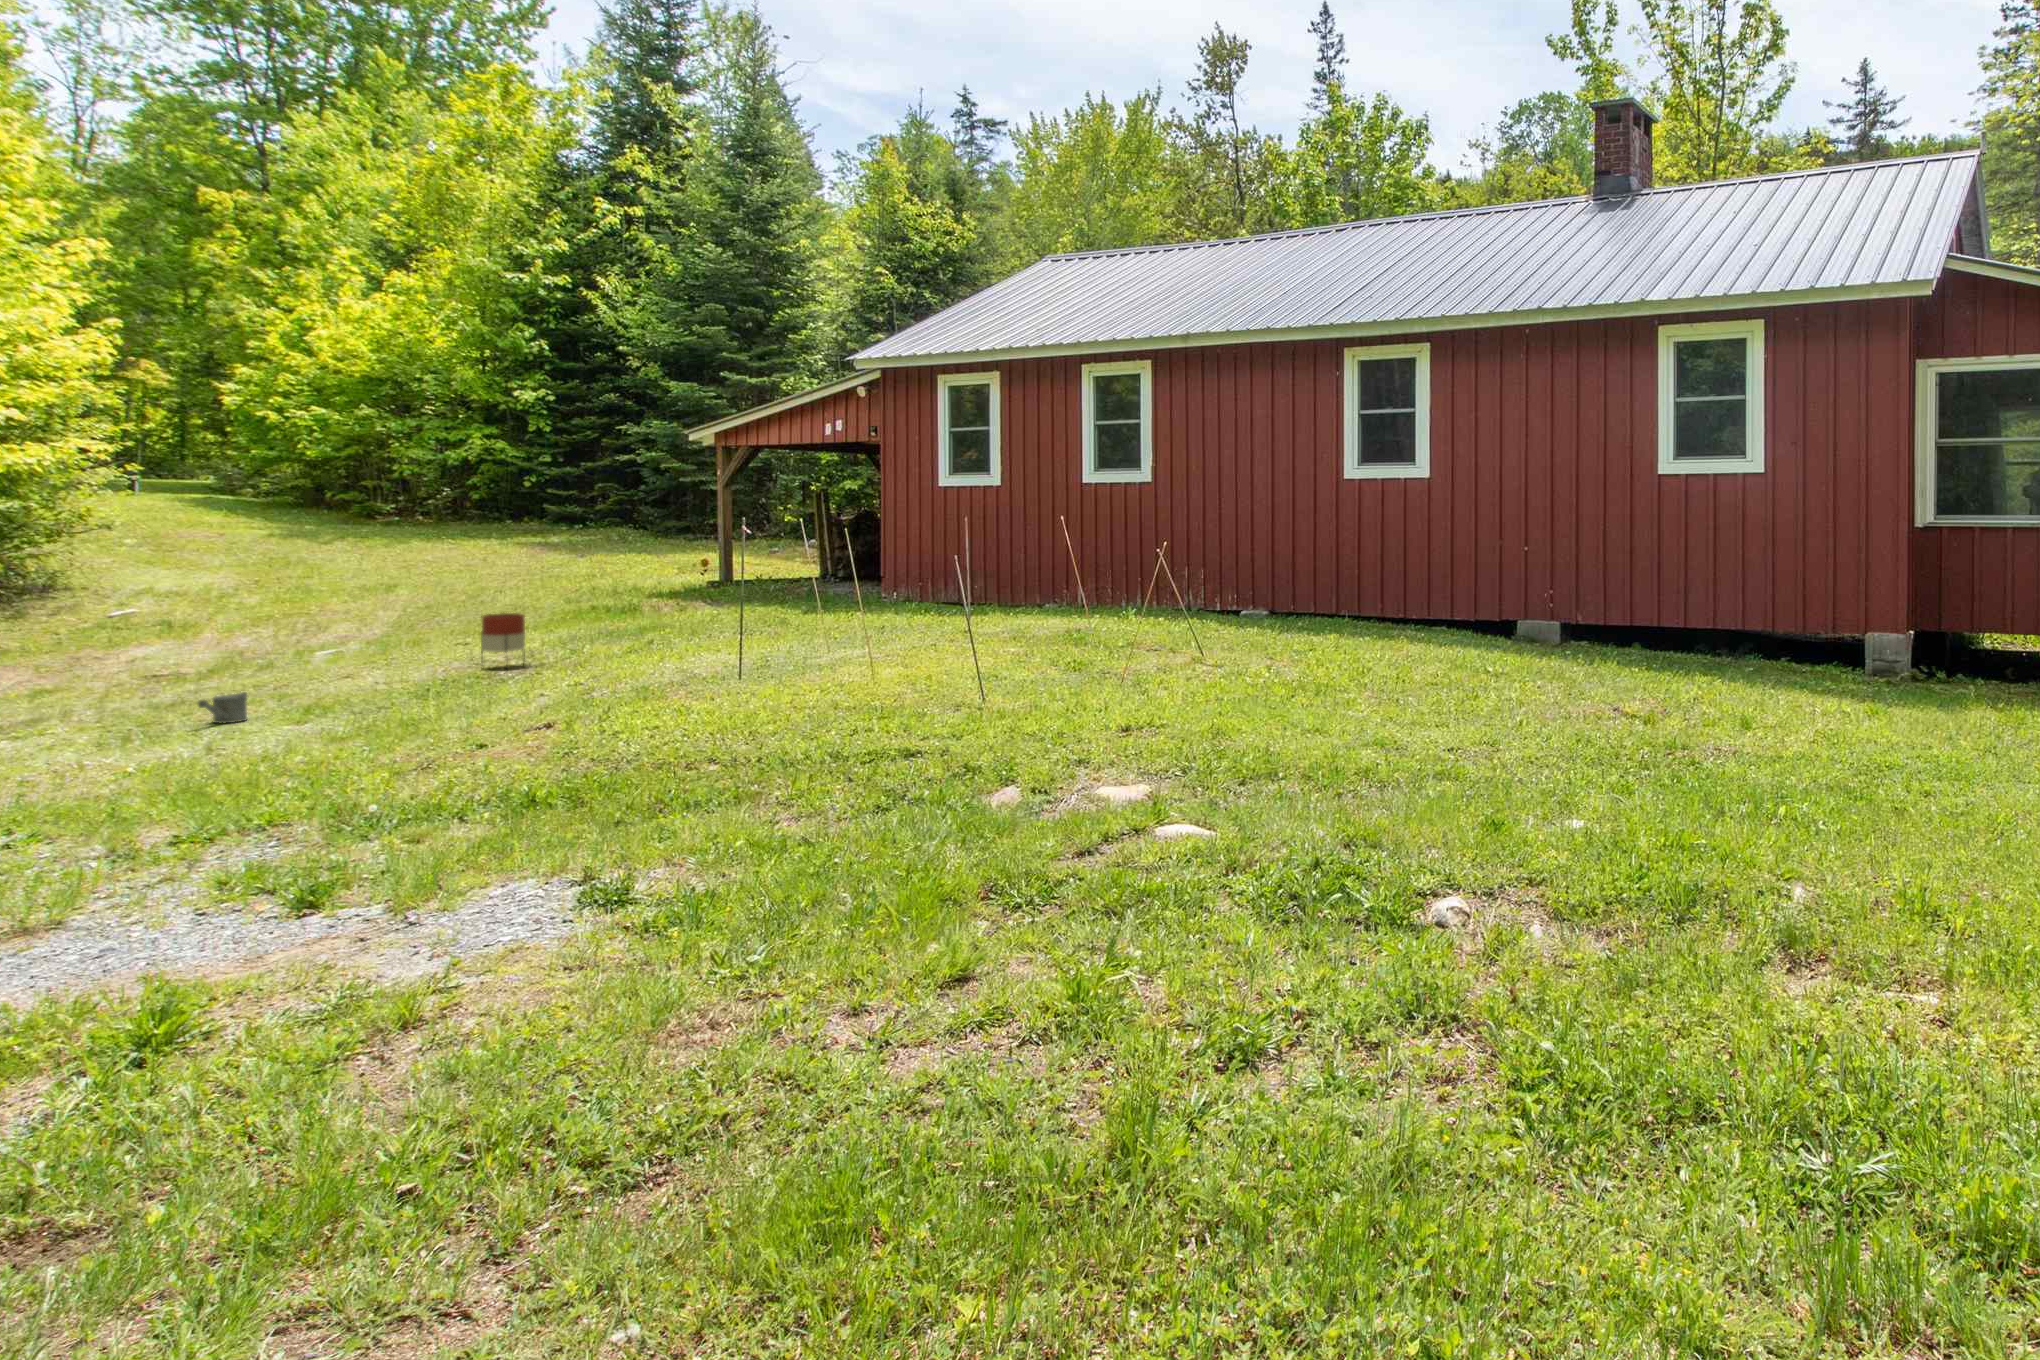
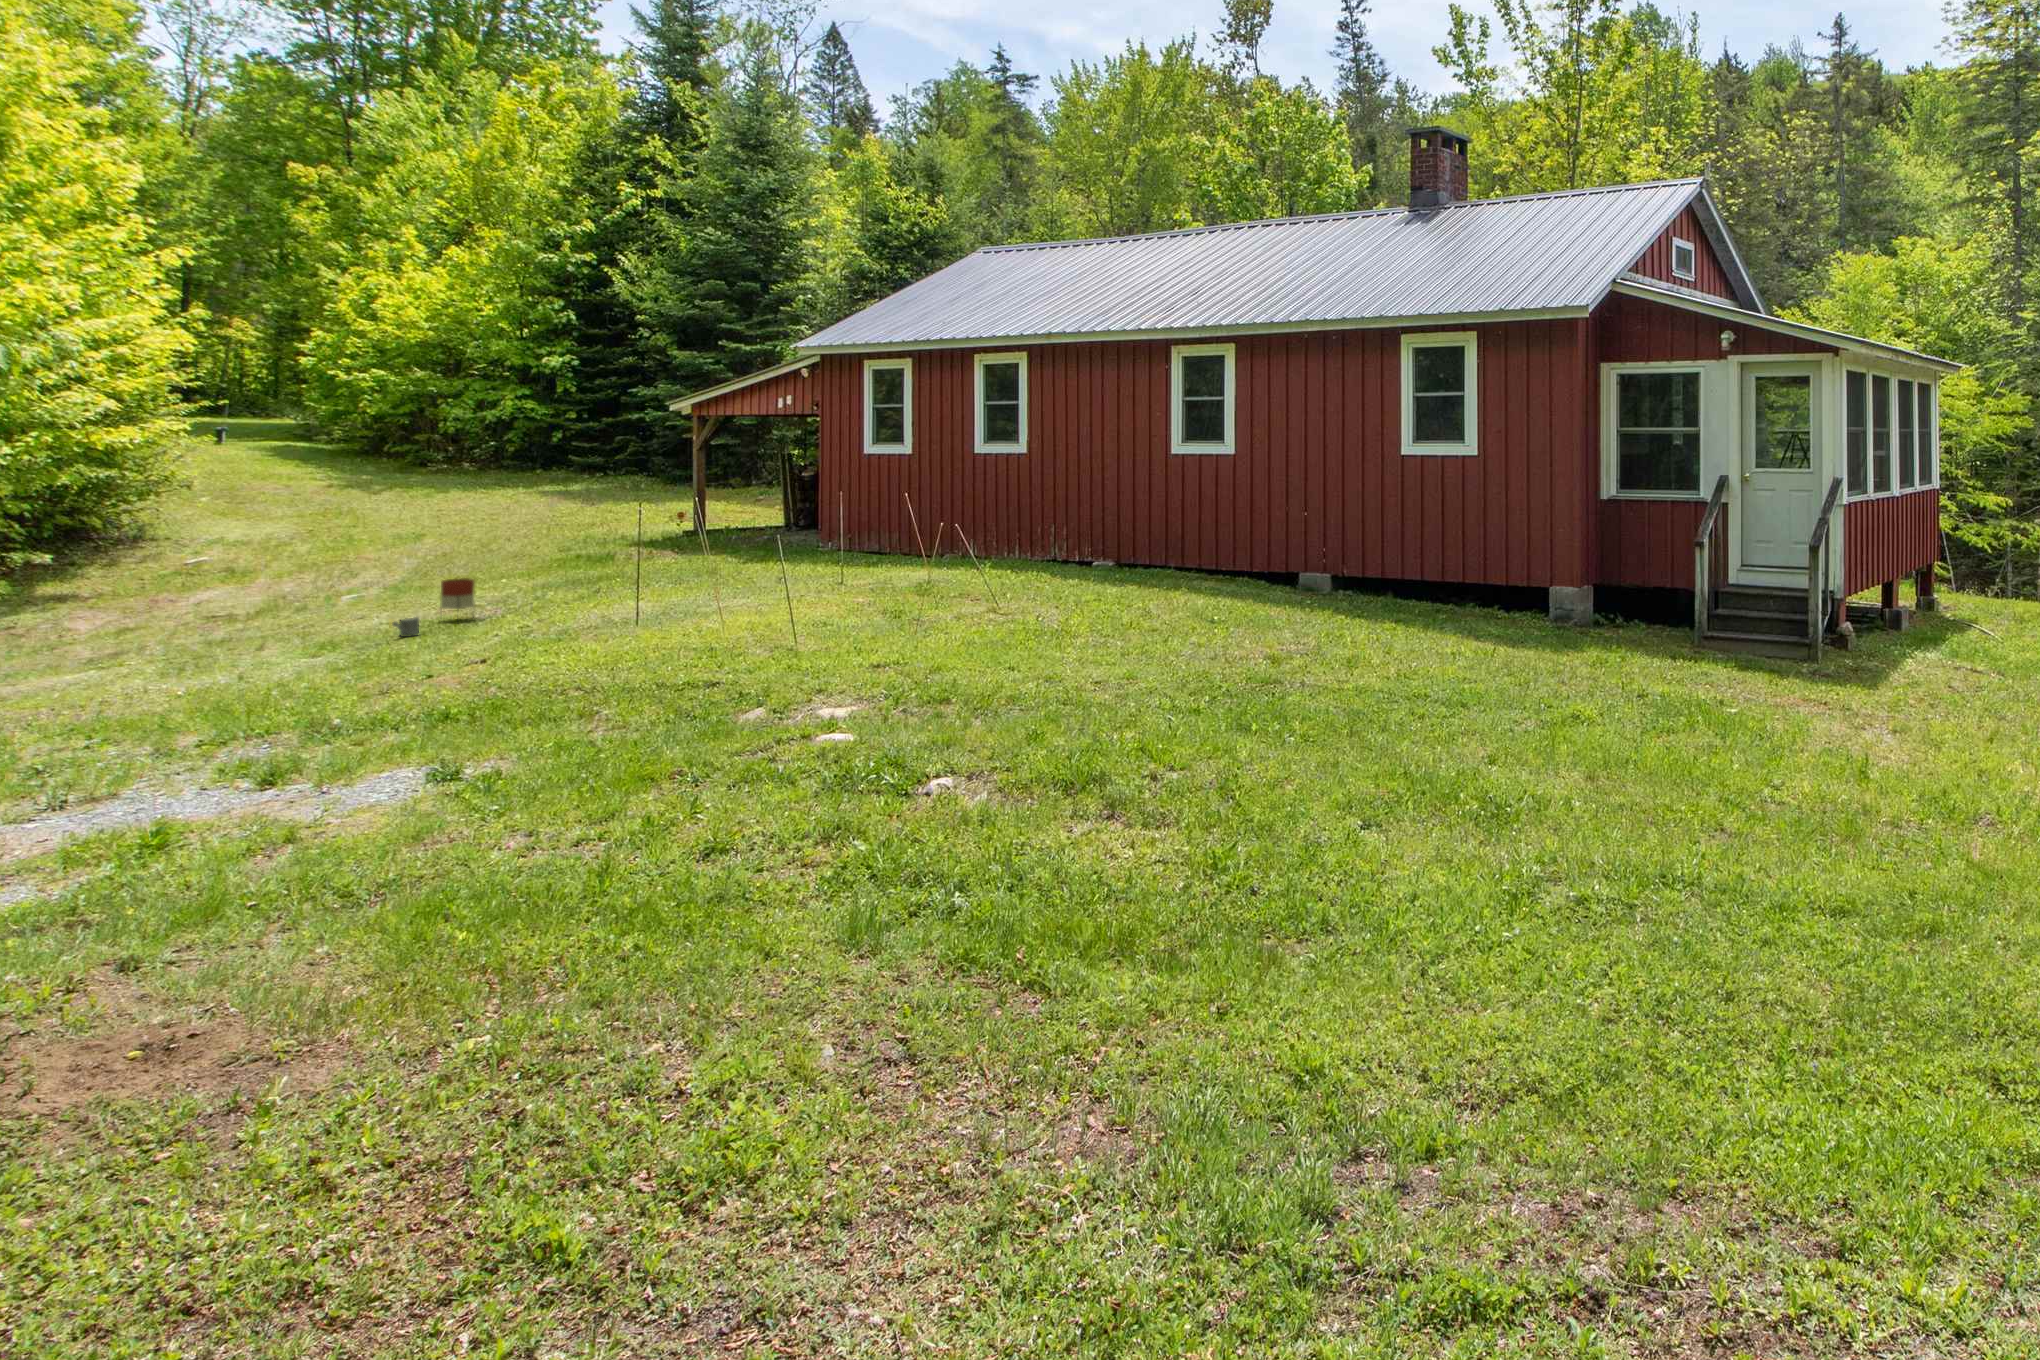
watering can: present [198,692,247,723] -> present [392,617,419,637]

